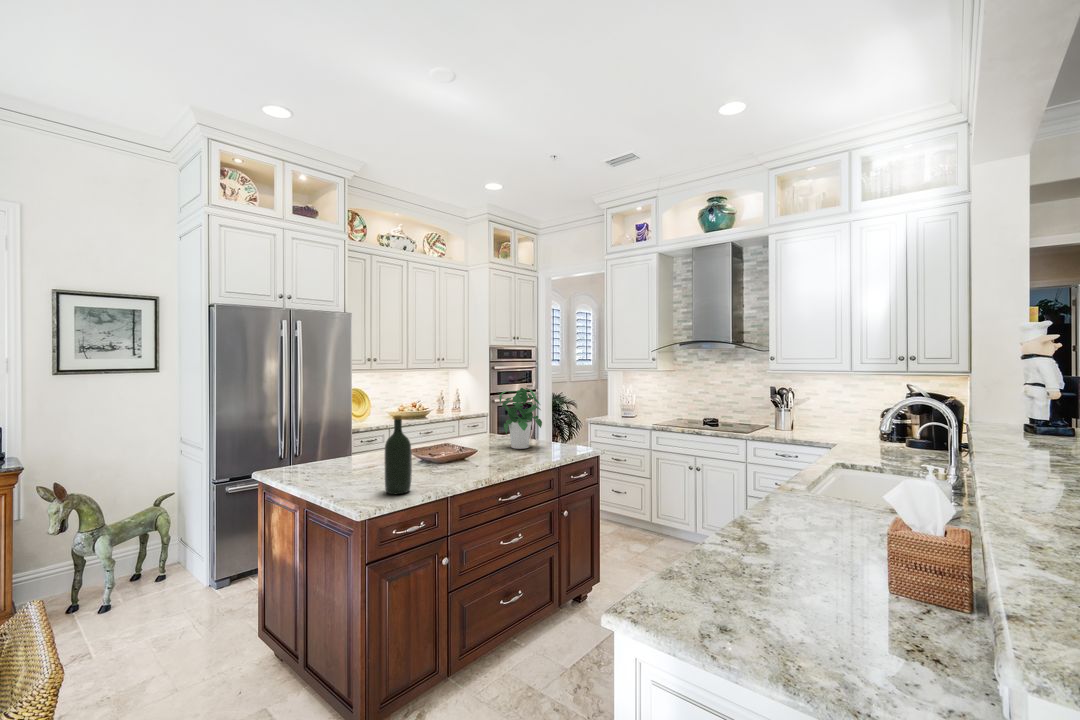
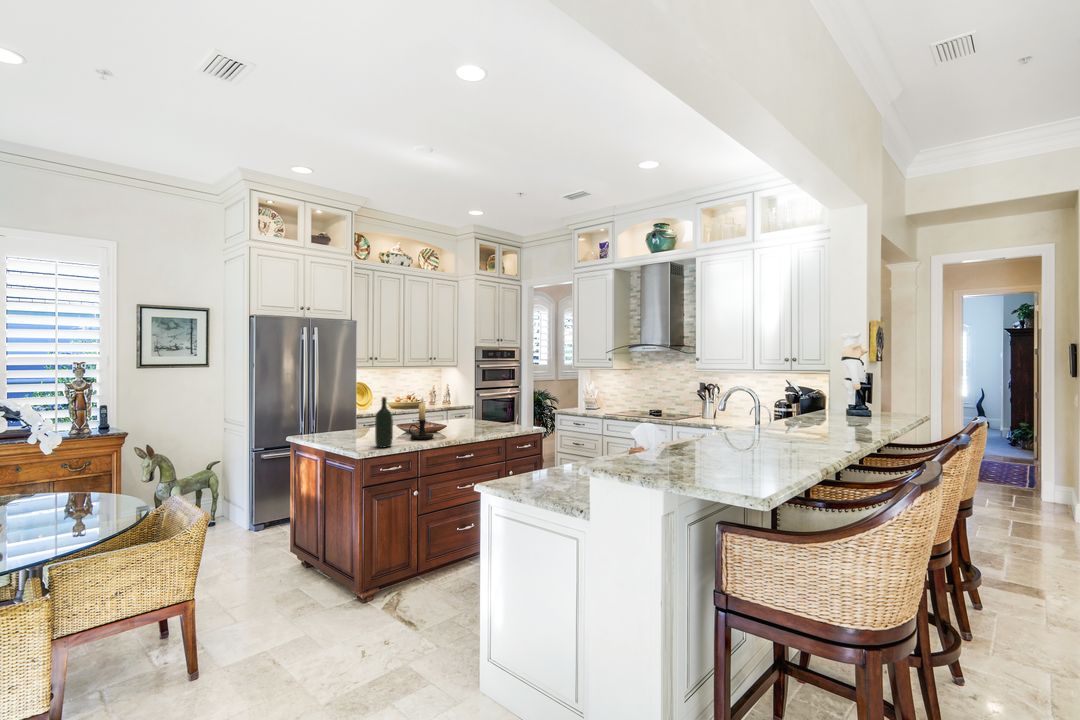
potted plant: present [499,388,542,449] -> none [461,381,496,427]
candle holder: none [433,411,468,476] -> present [409,397,434,440]

